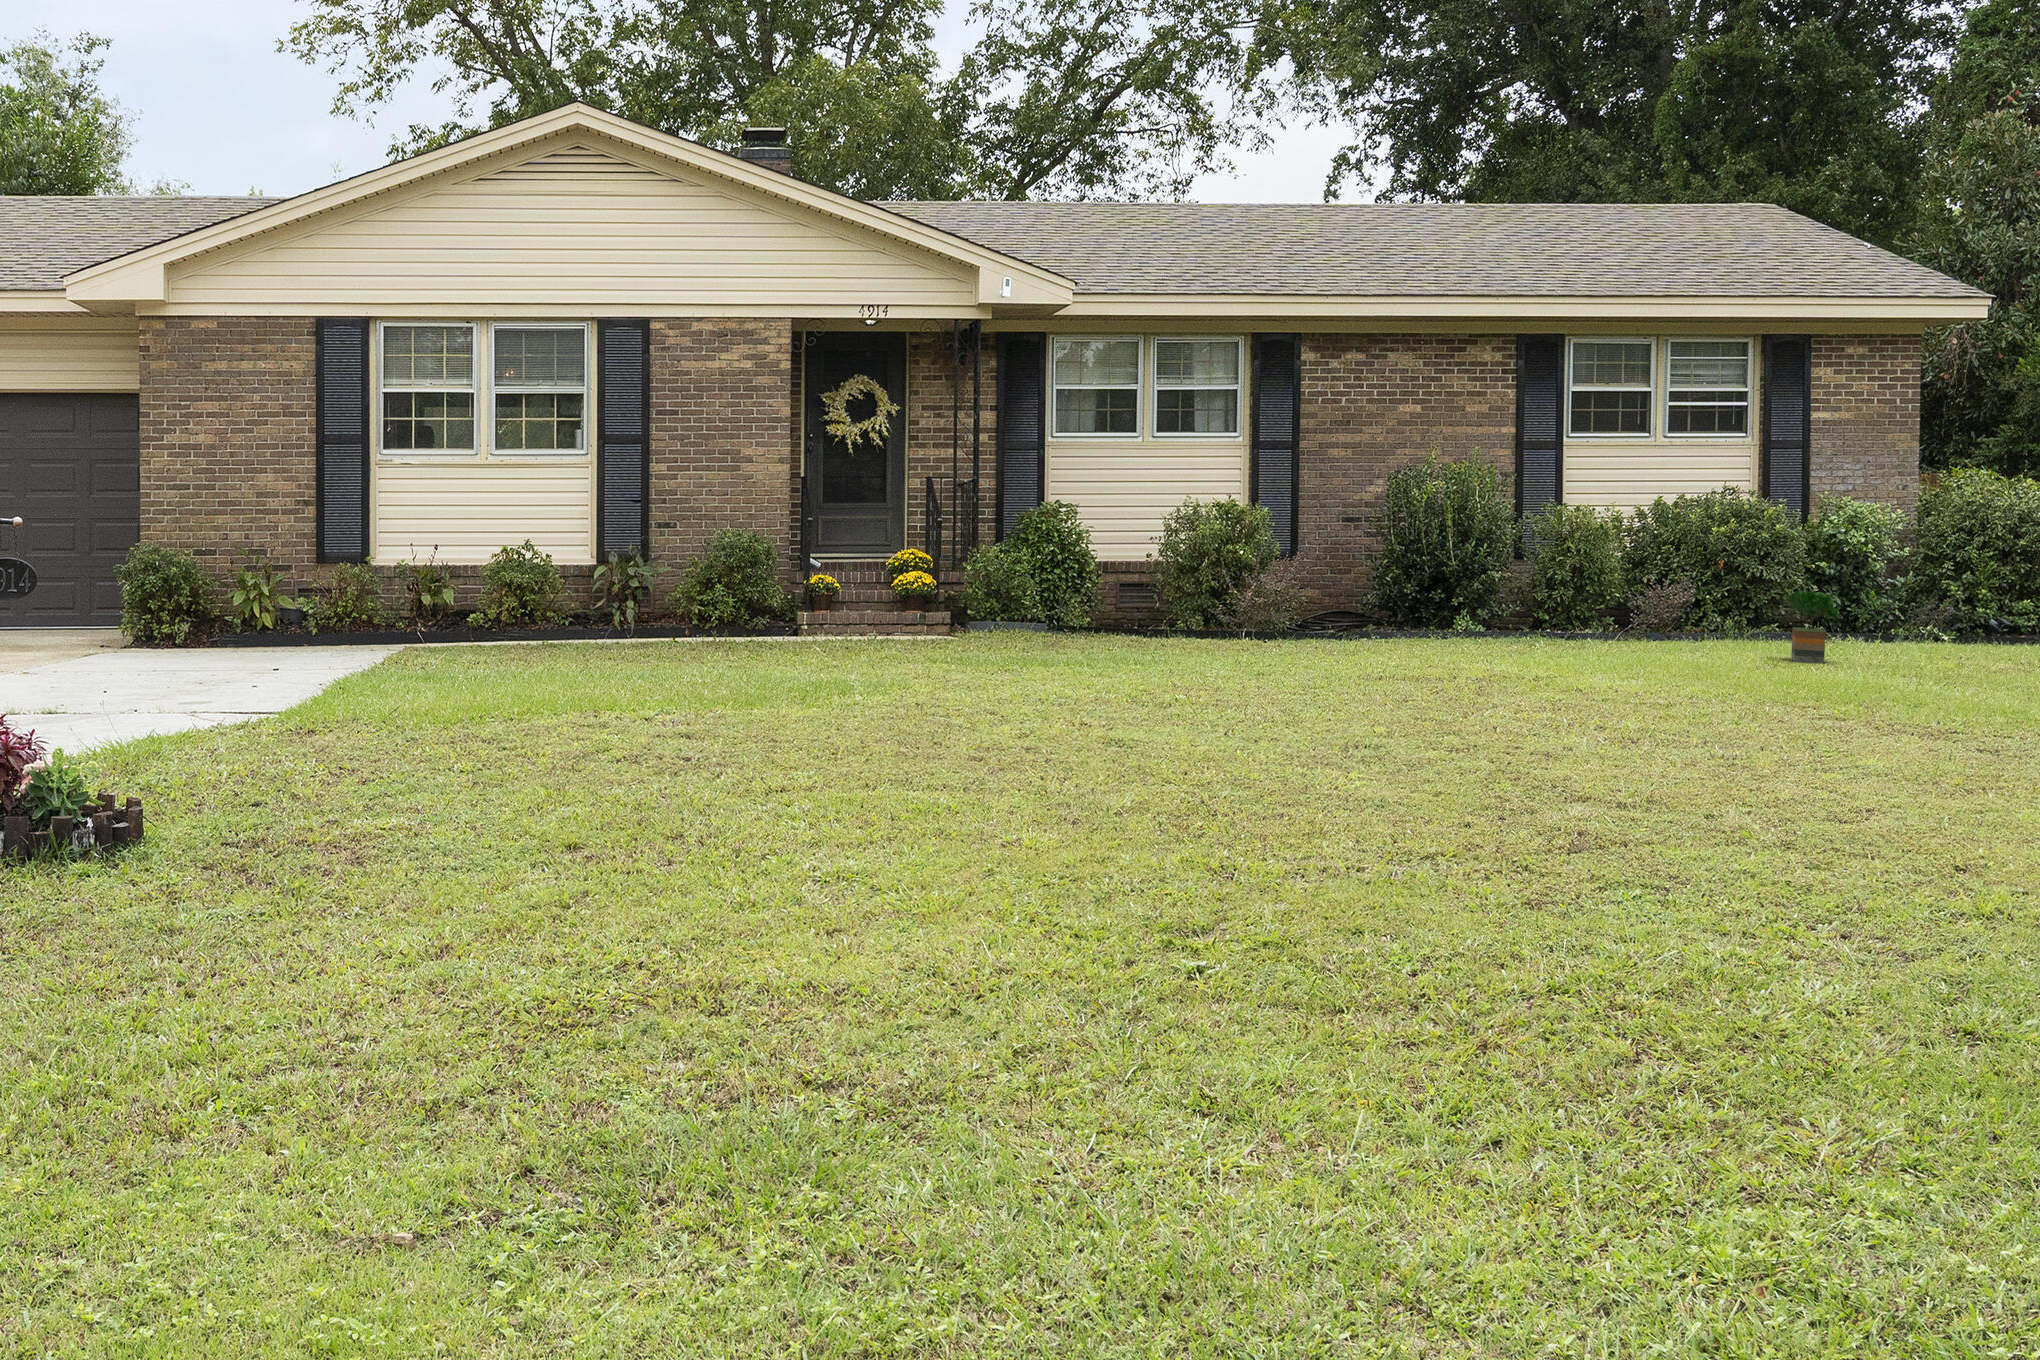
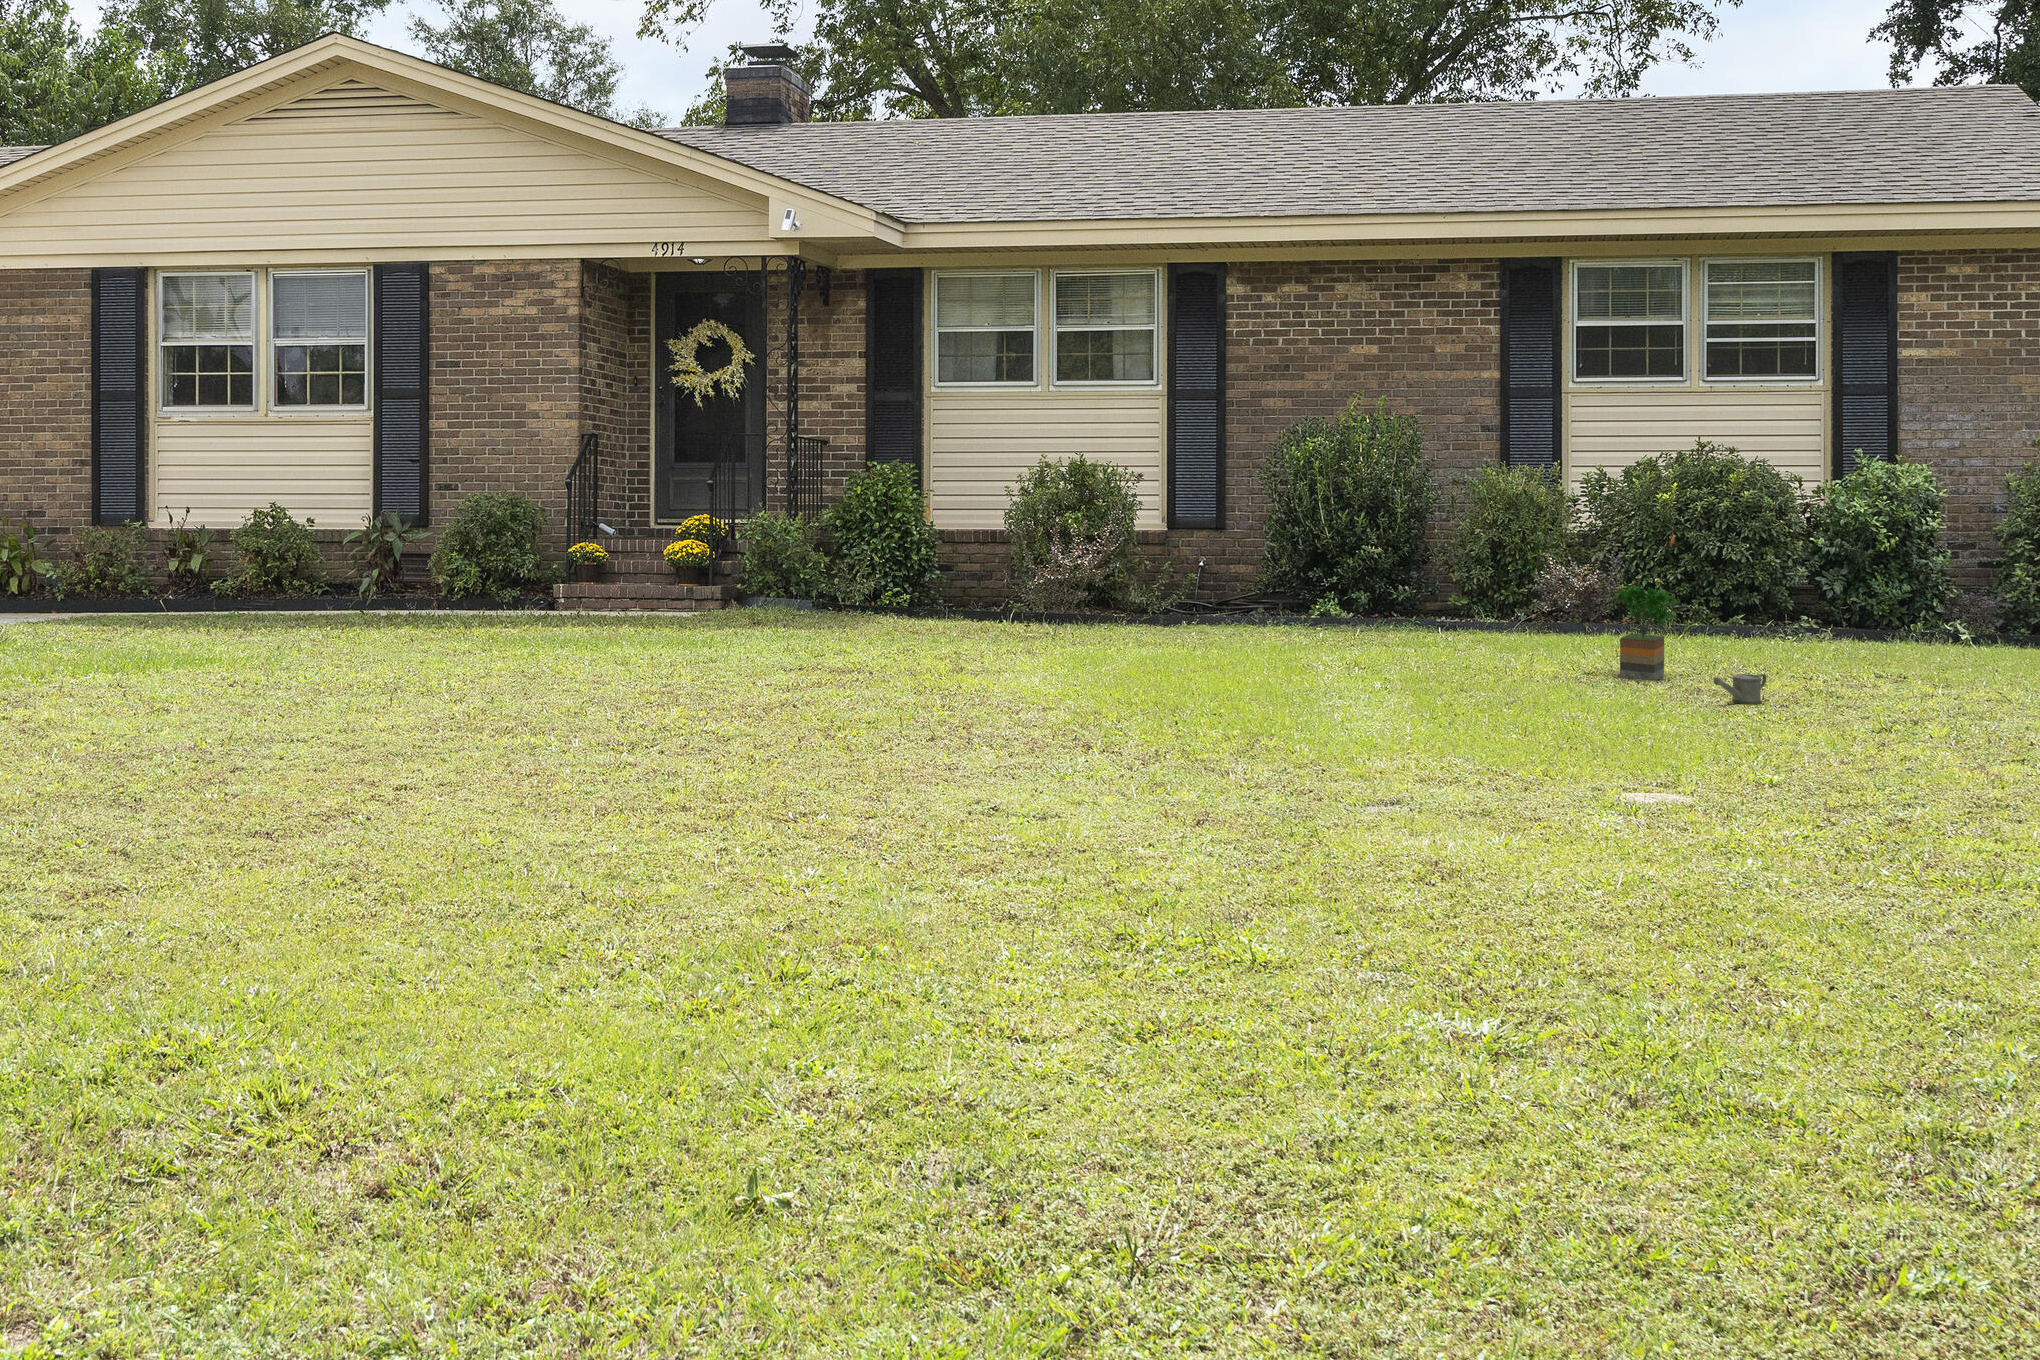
watering can: none [1933,654,1960,678] -> present [1713,674,1766,705]

